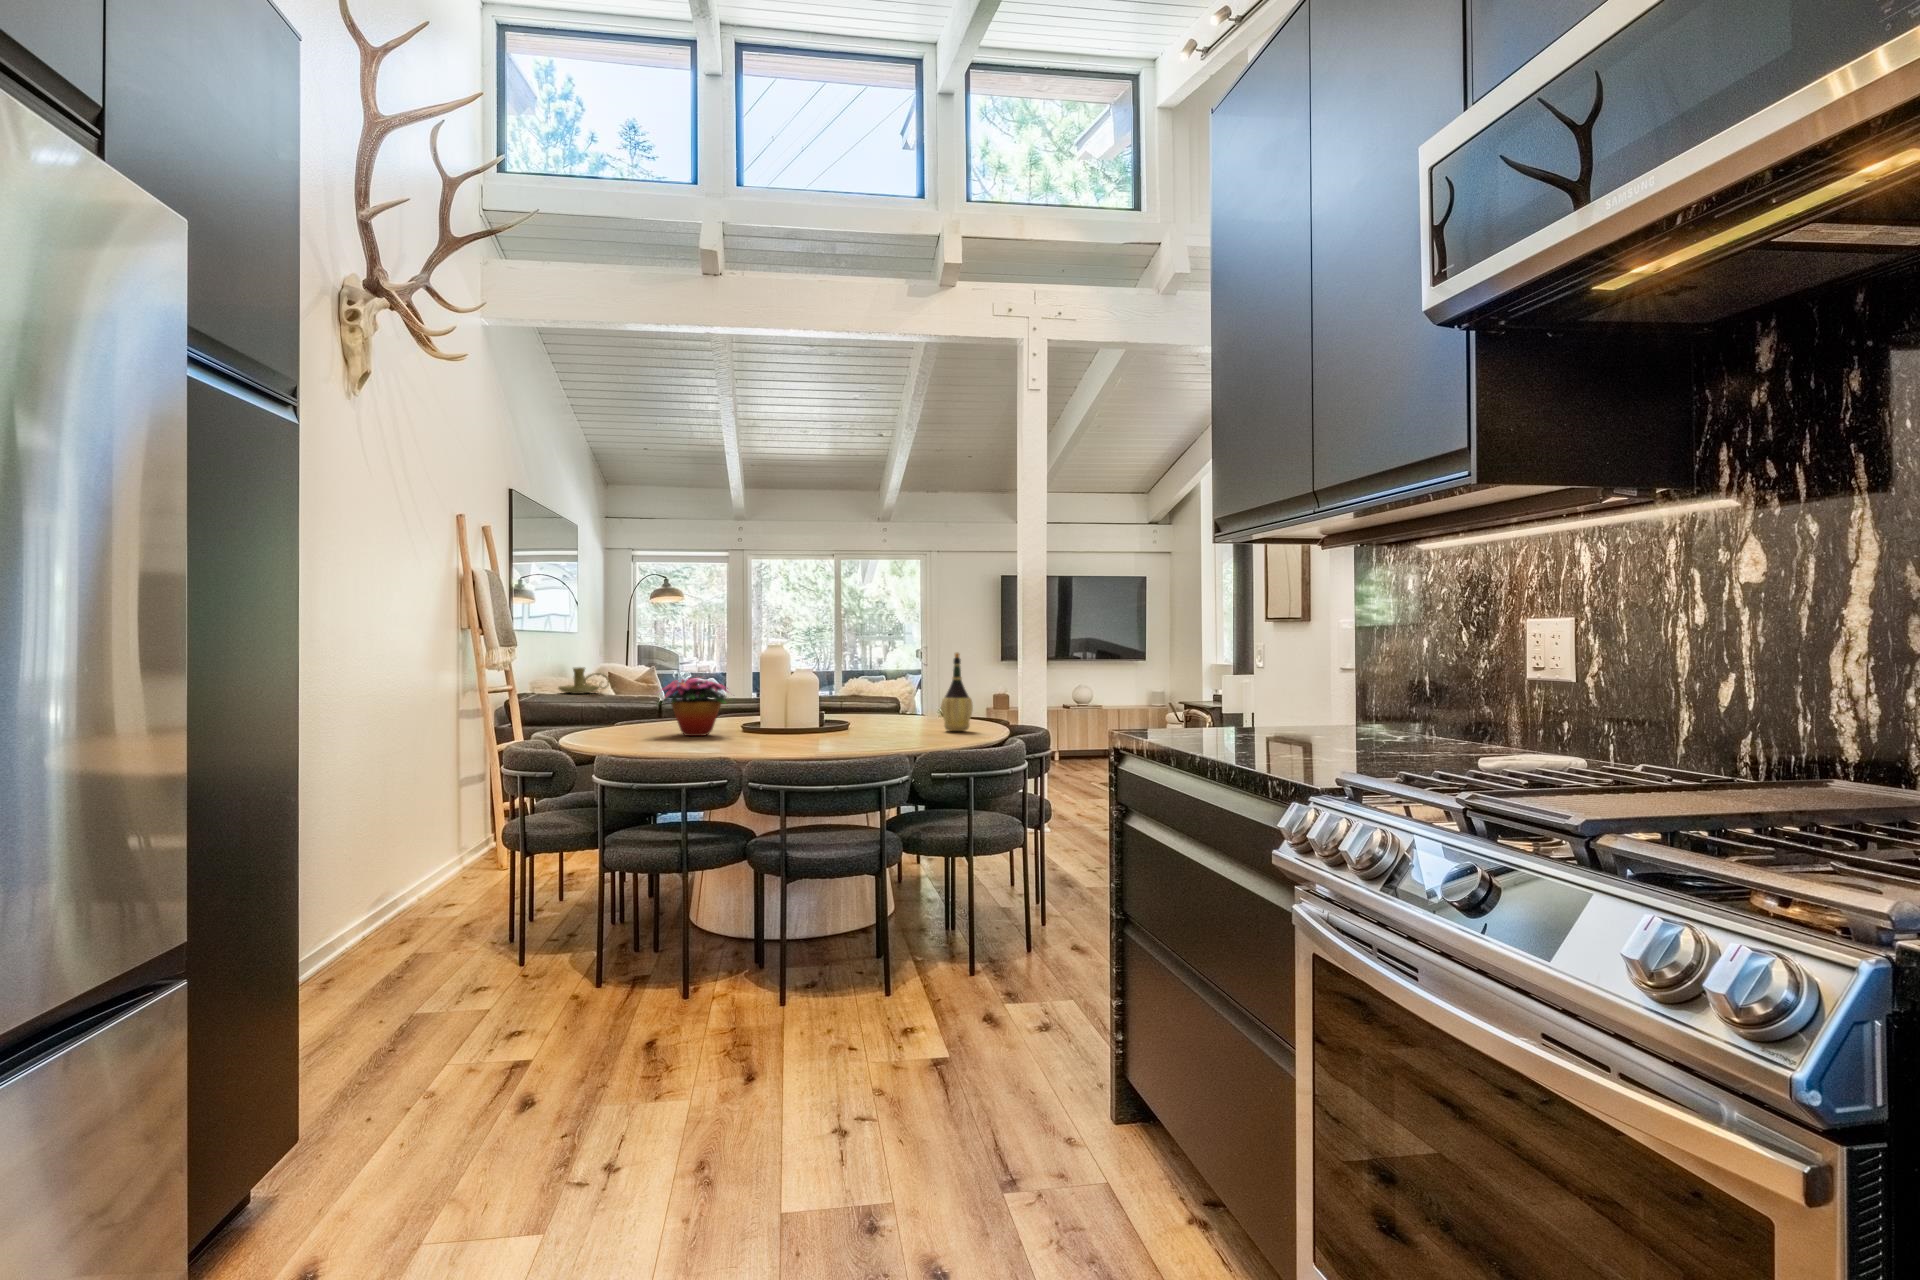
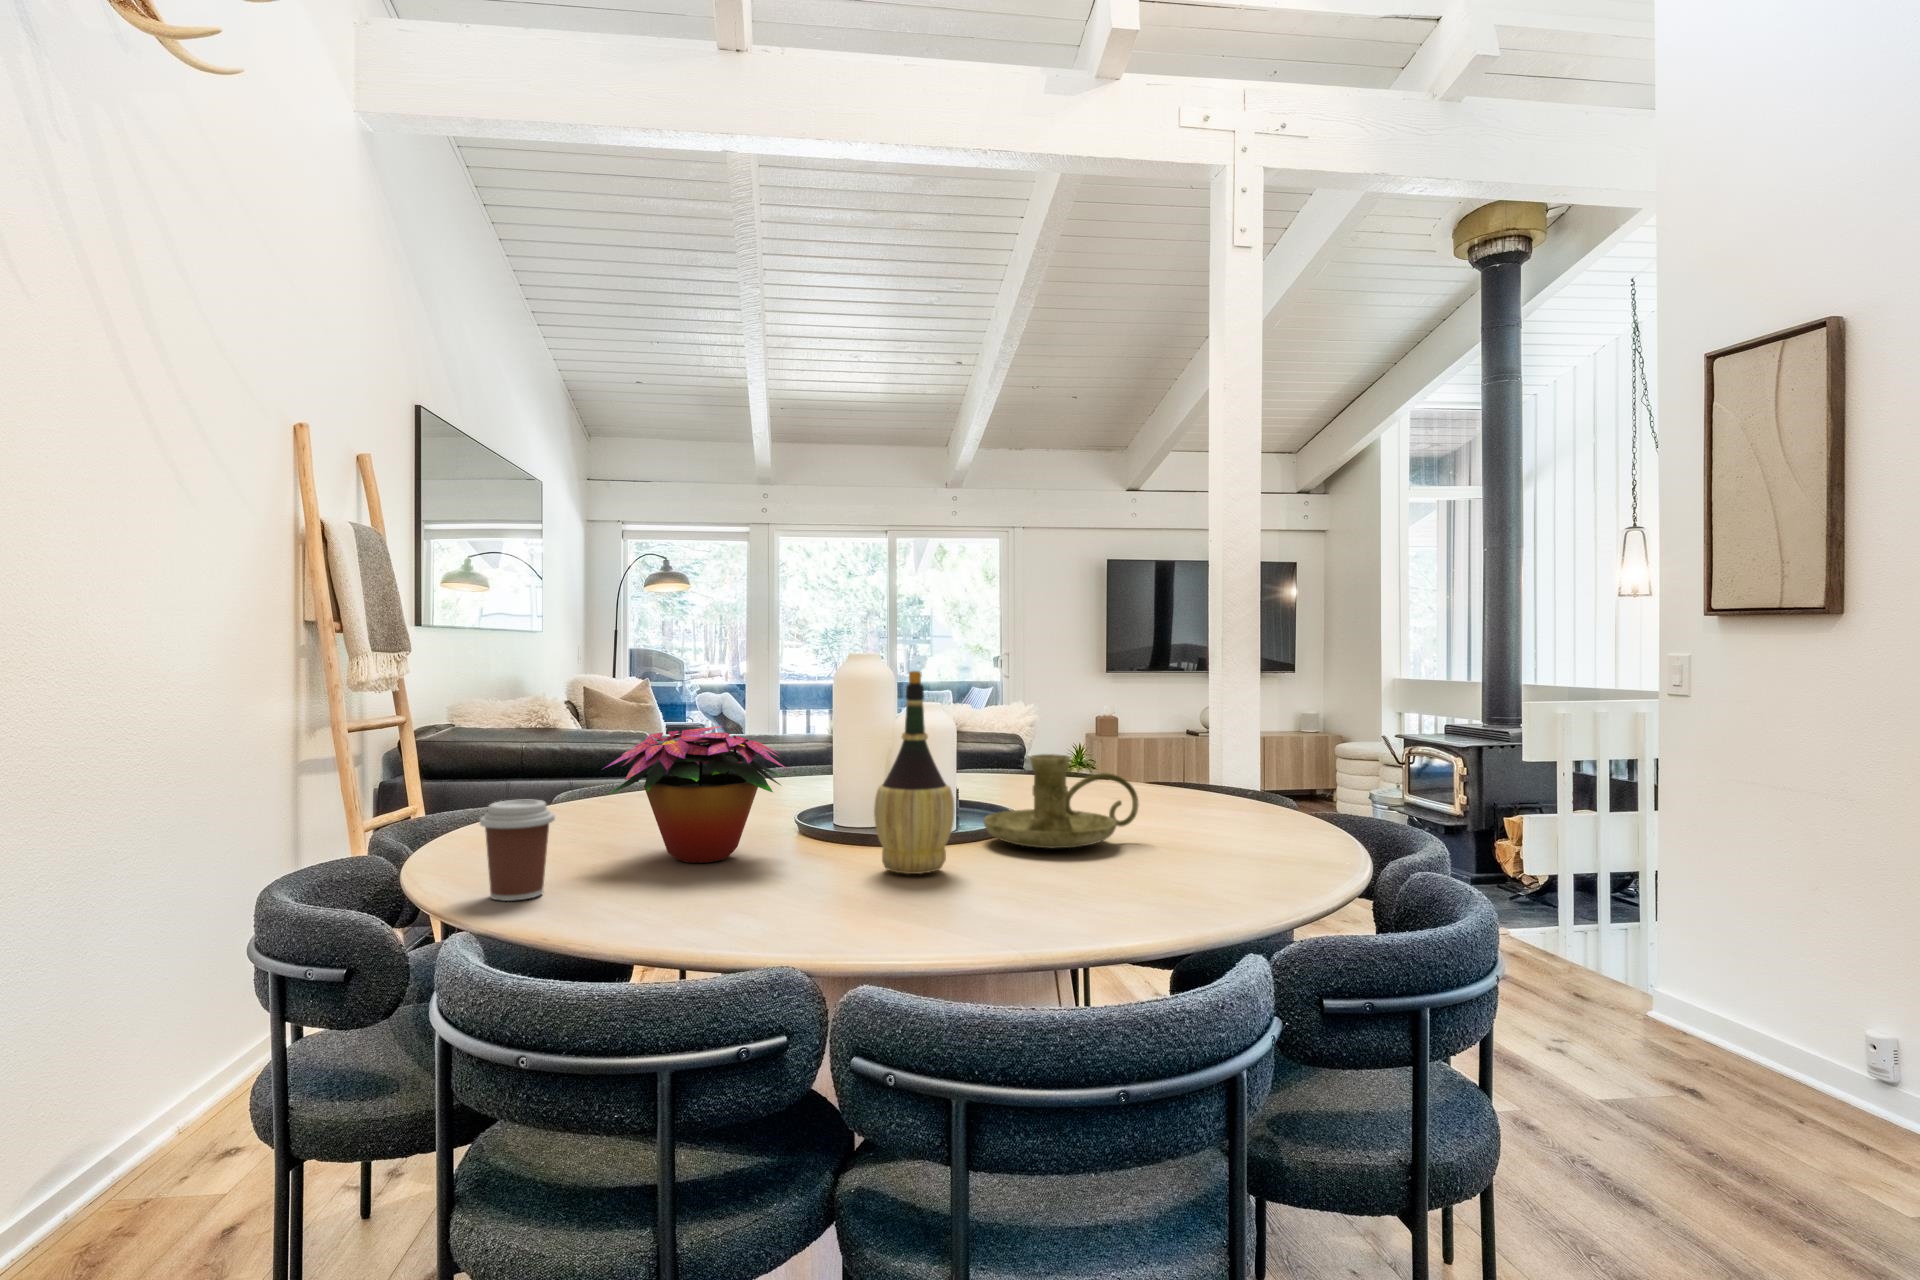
wine bottle: present [941,652,973,731] -> present [874,671,955,874]
candle holder: present [559,667,609,694] -> present [984,754,1138,848]
coffee cup: none [607,705,636,743] -> present [480,799,555,901]

